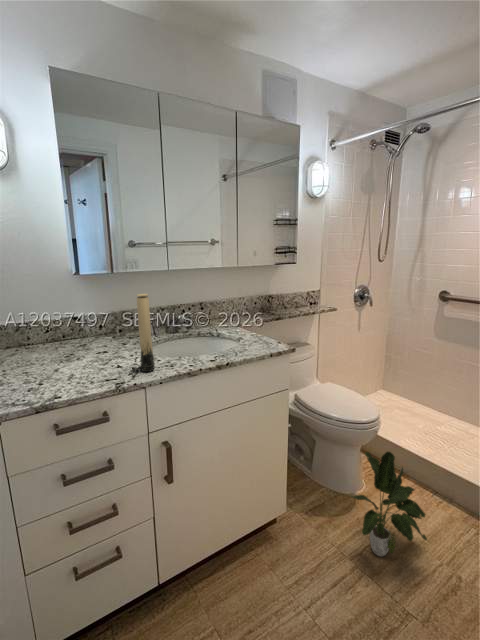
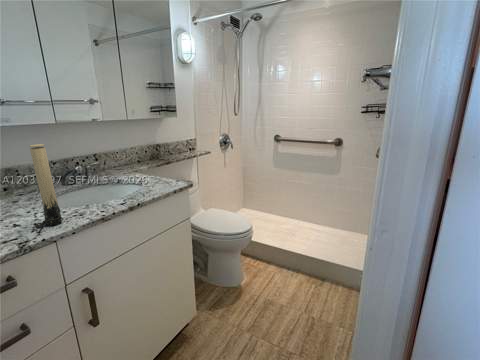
potted plant: present [351,452,427,556] -> none [244,249,296,323]

